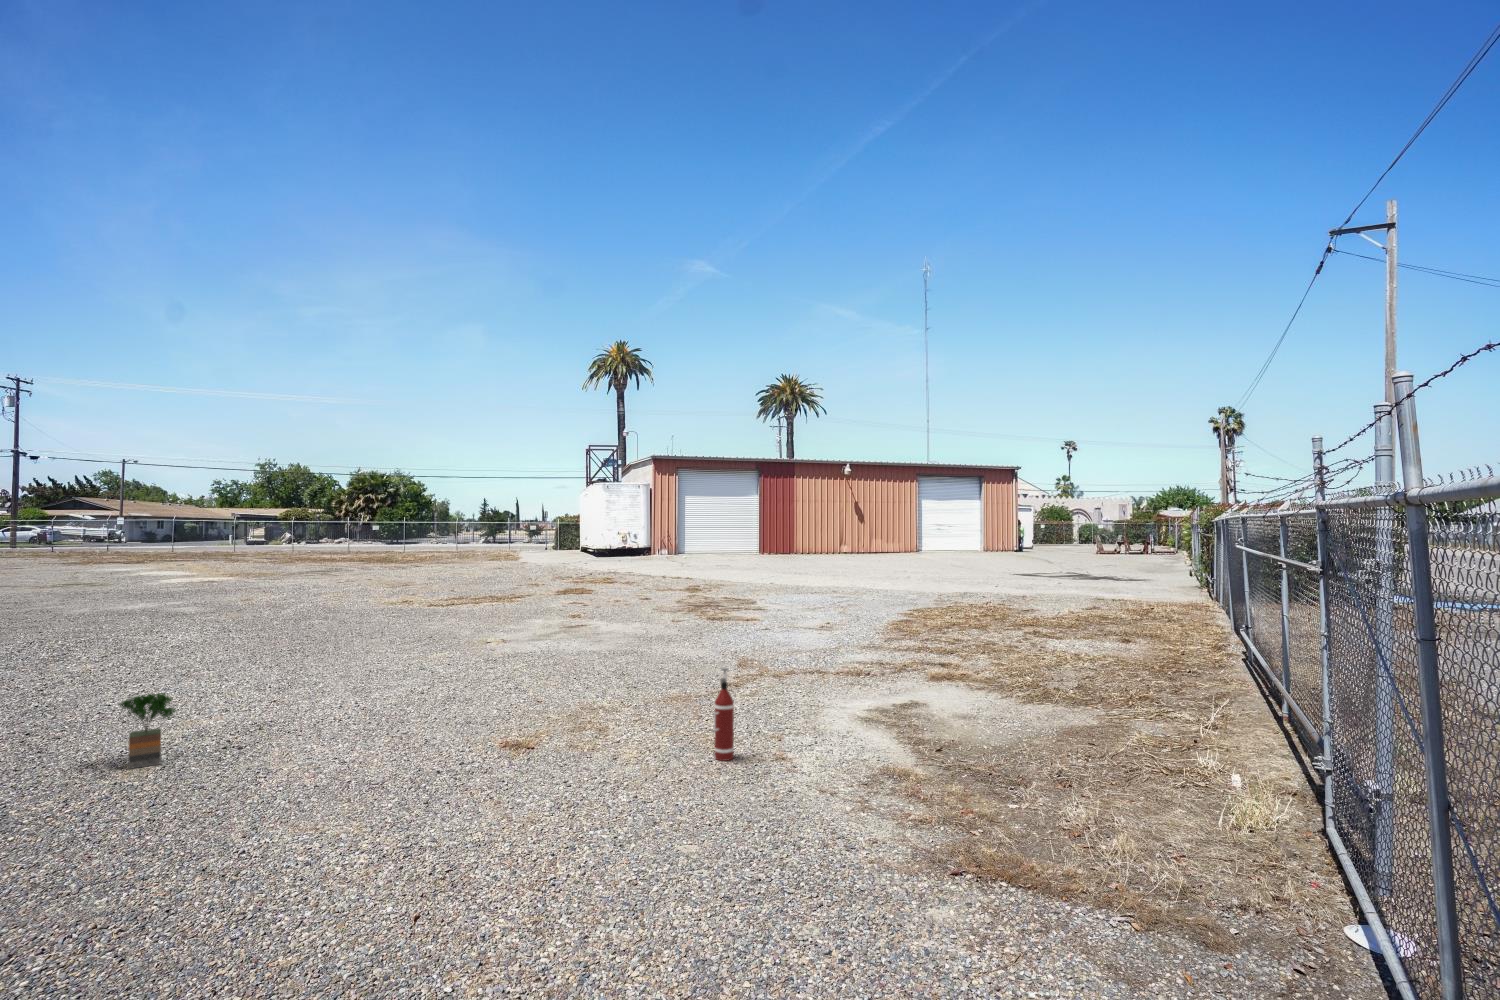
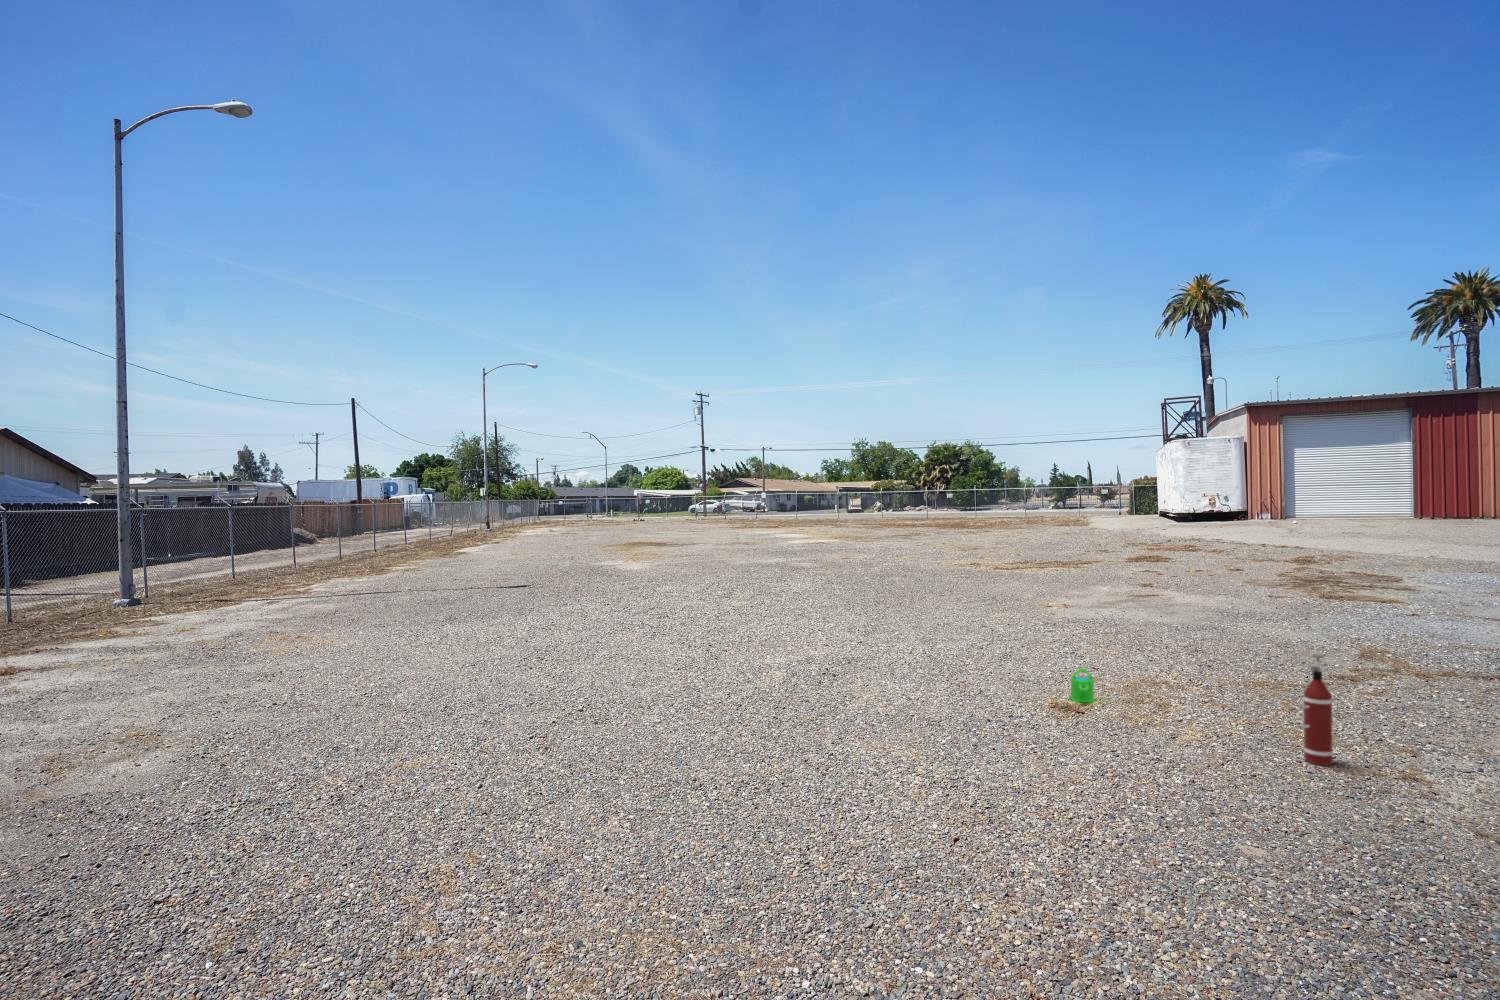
potted tree: present [119,693,175,769] -> none [754,623,791,679]
watering can: none [520,703,545,737] -> present [1071,669,1095,702]

